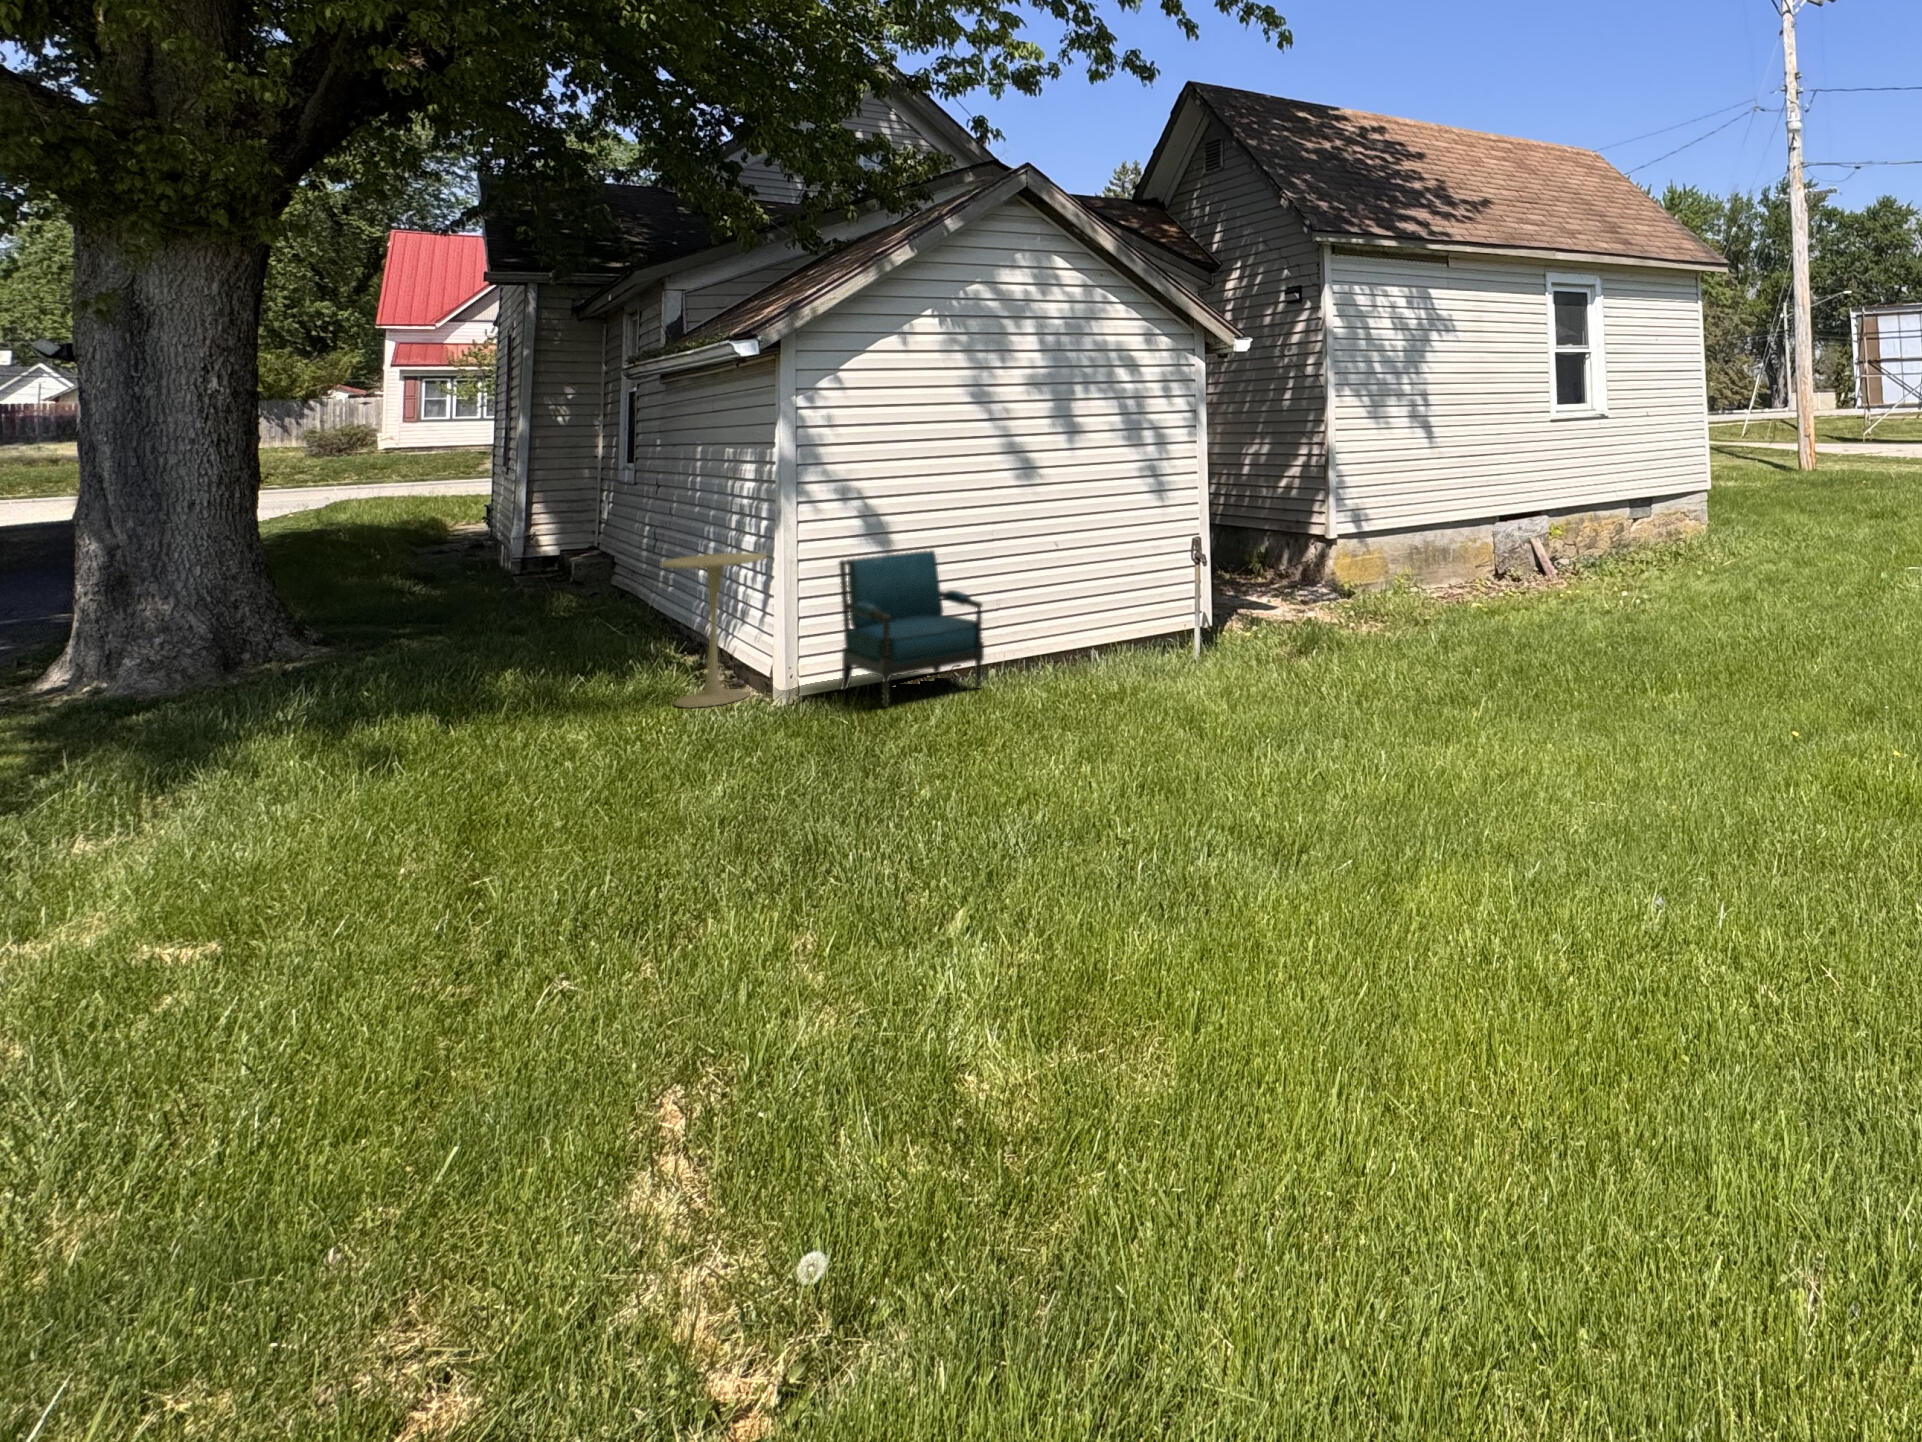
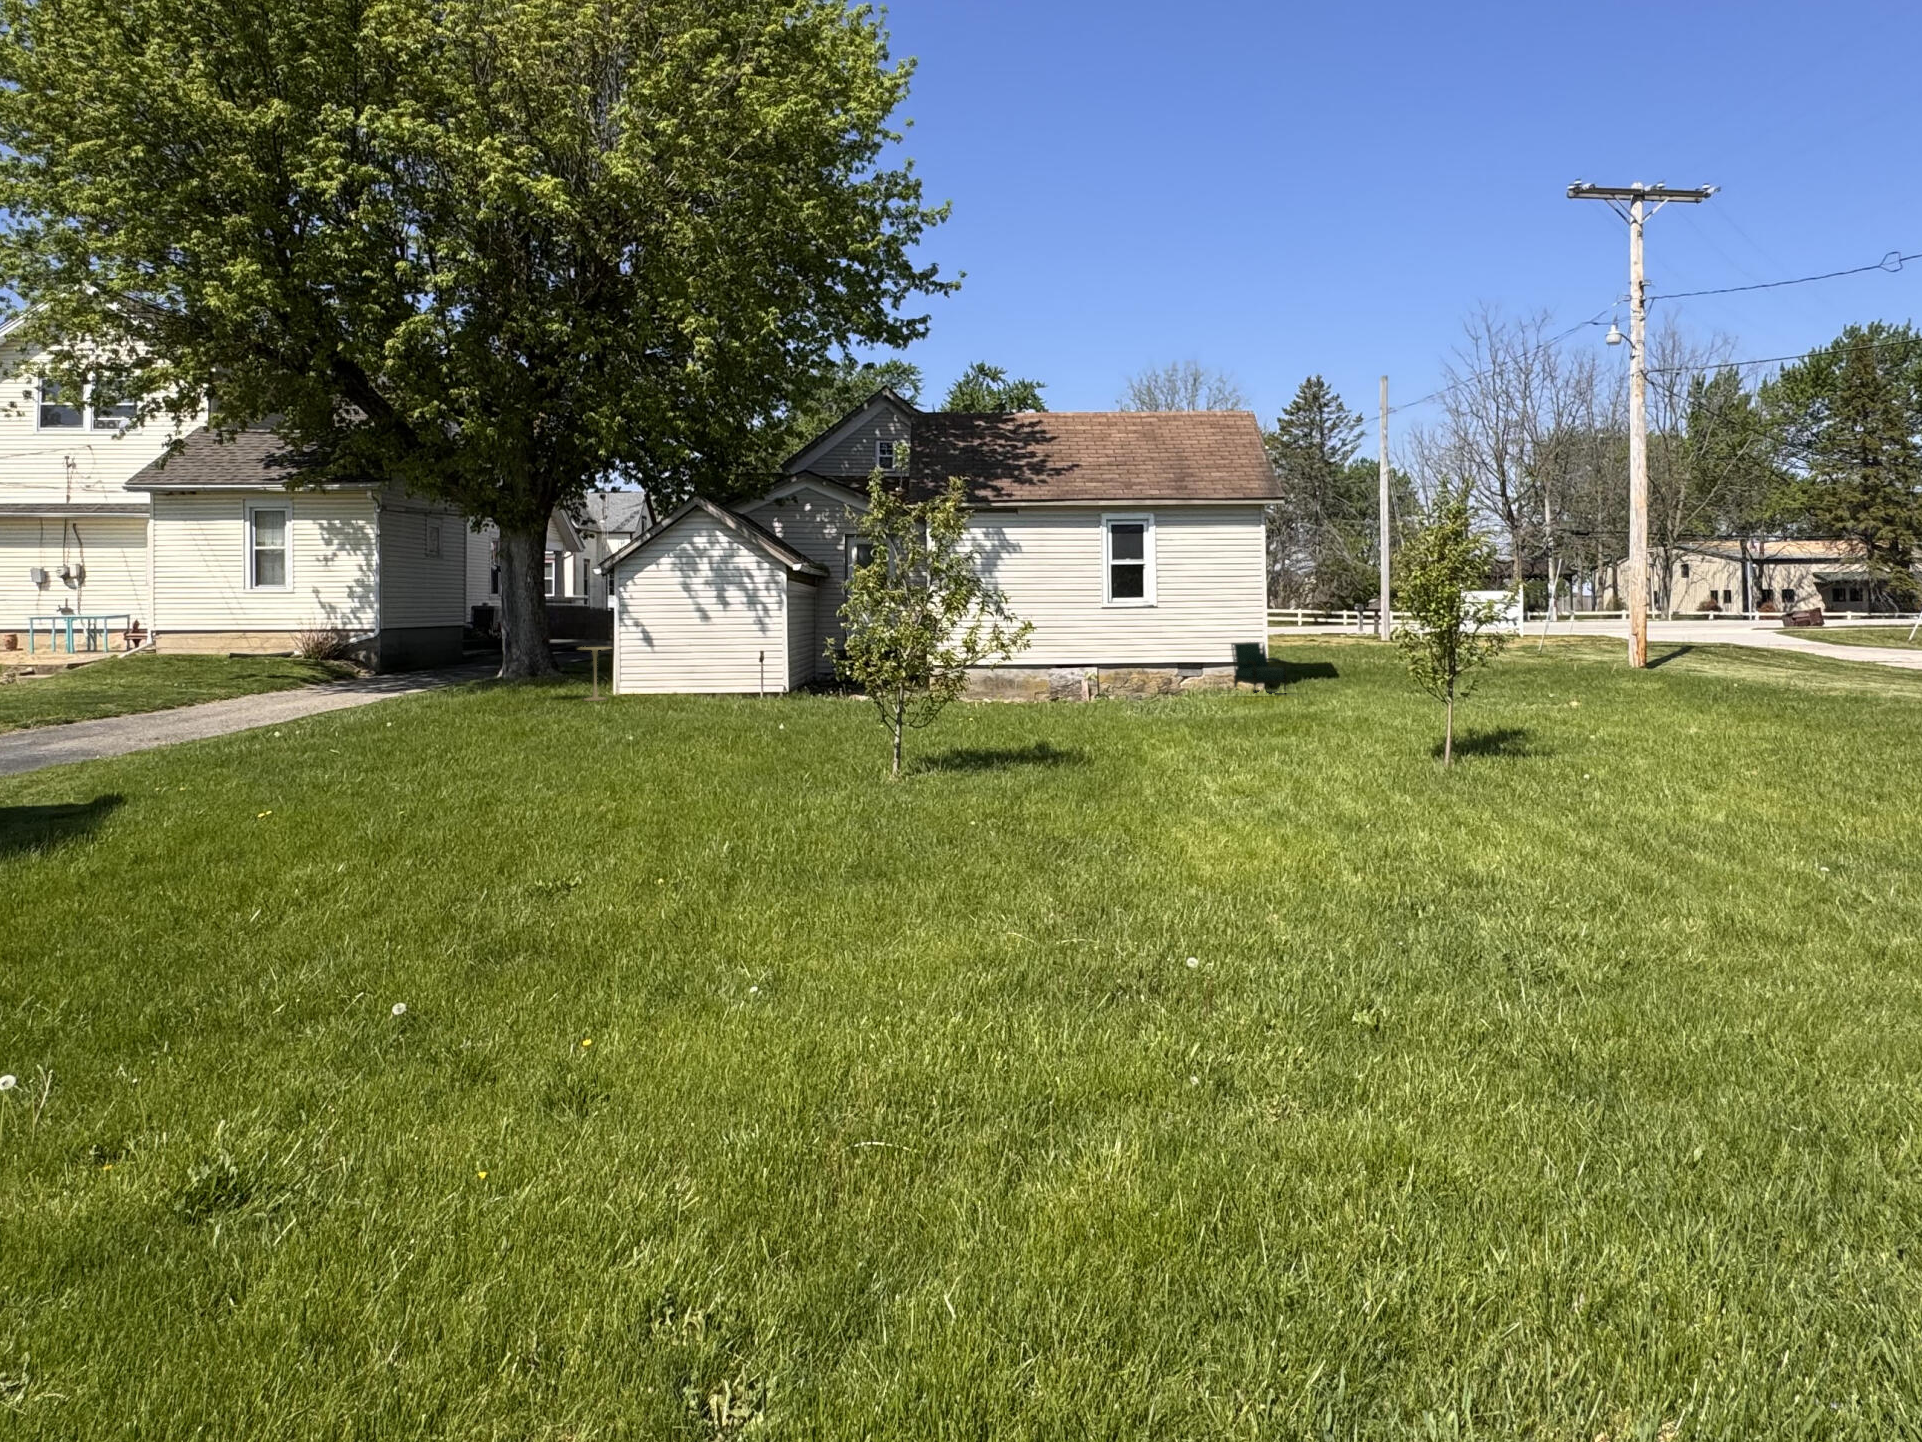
chair: present [839,550,984,707] -> present [1231,642,1287,692]

